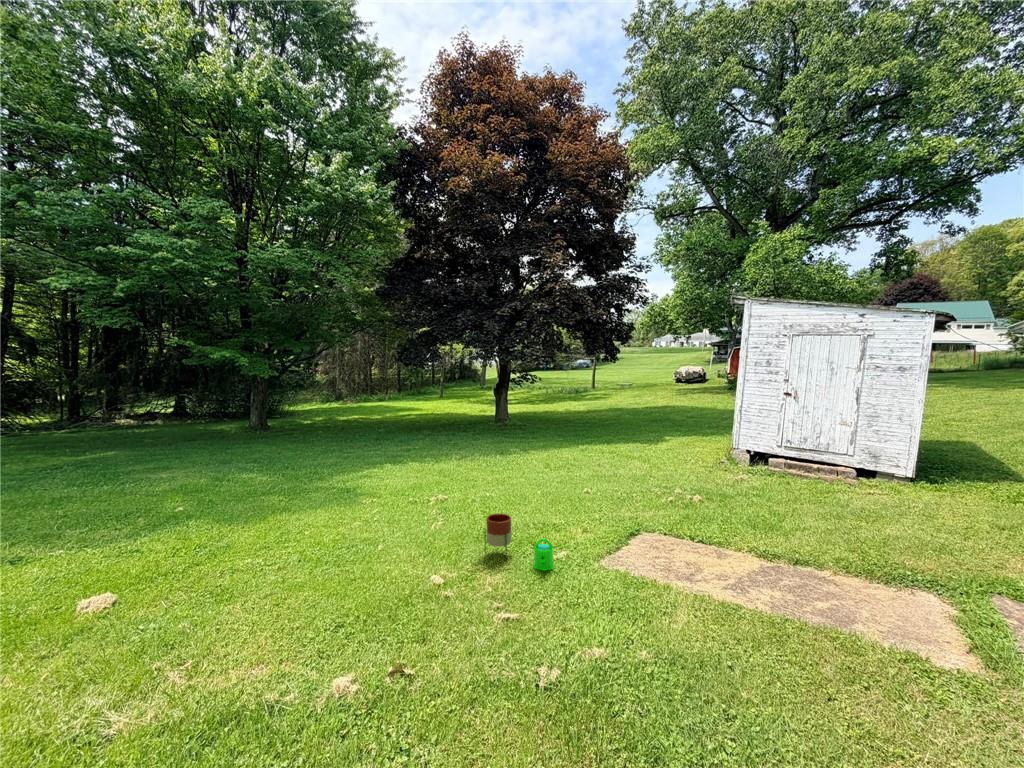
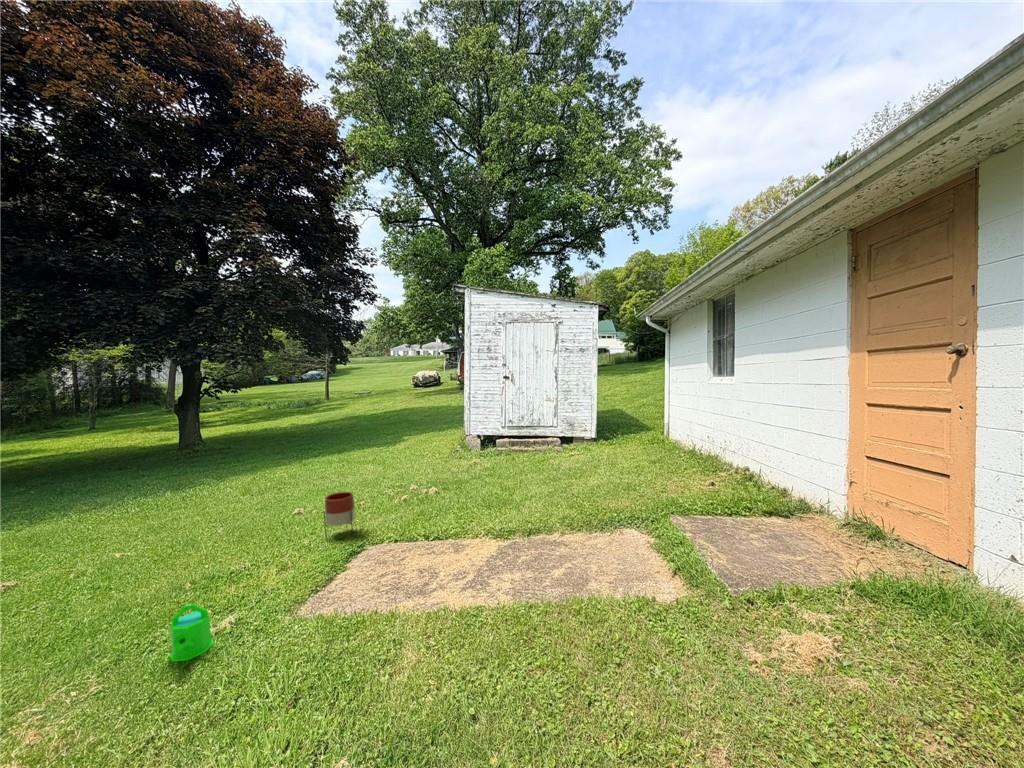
planter: present [485,513,512,554] -> present [324,492,355,537]

